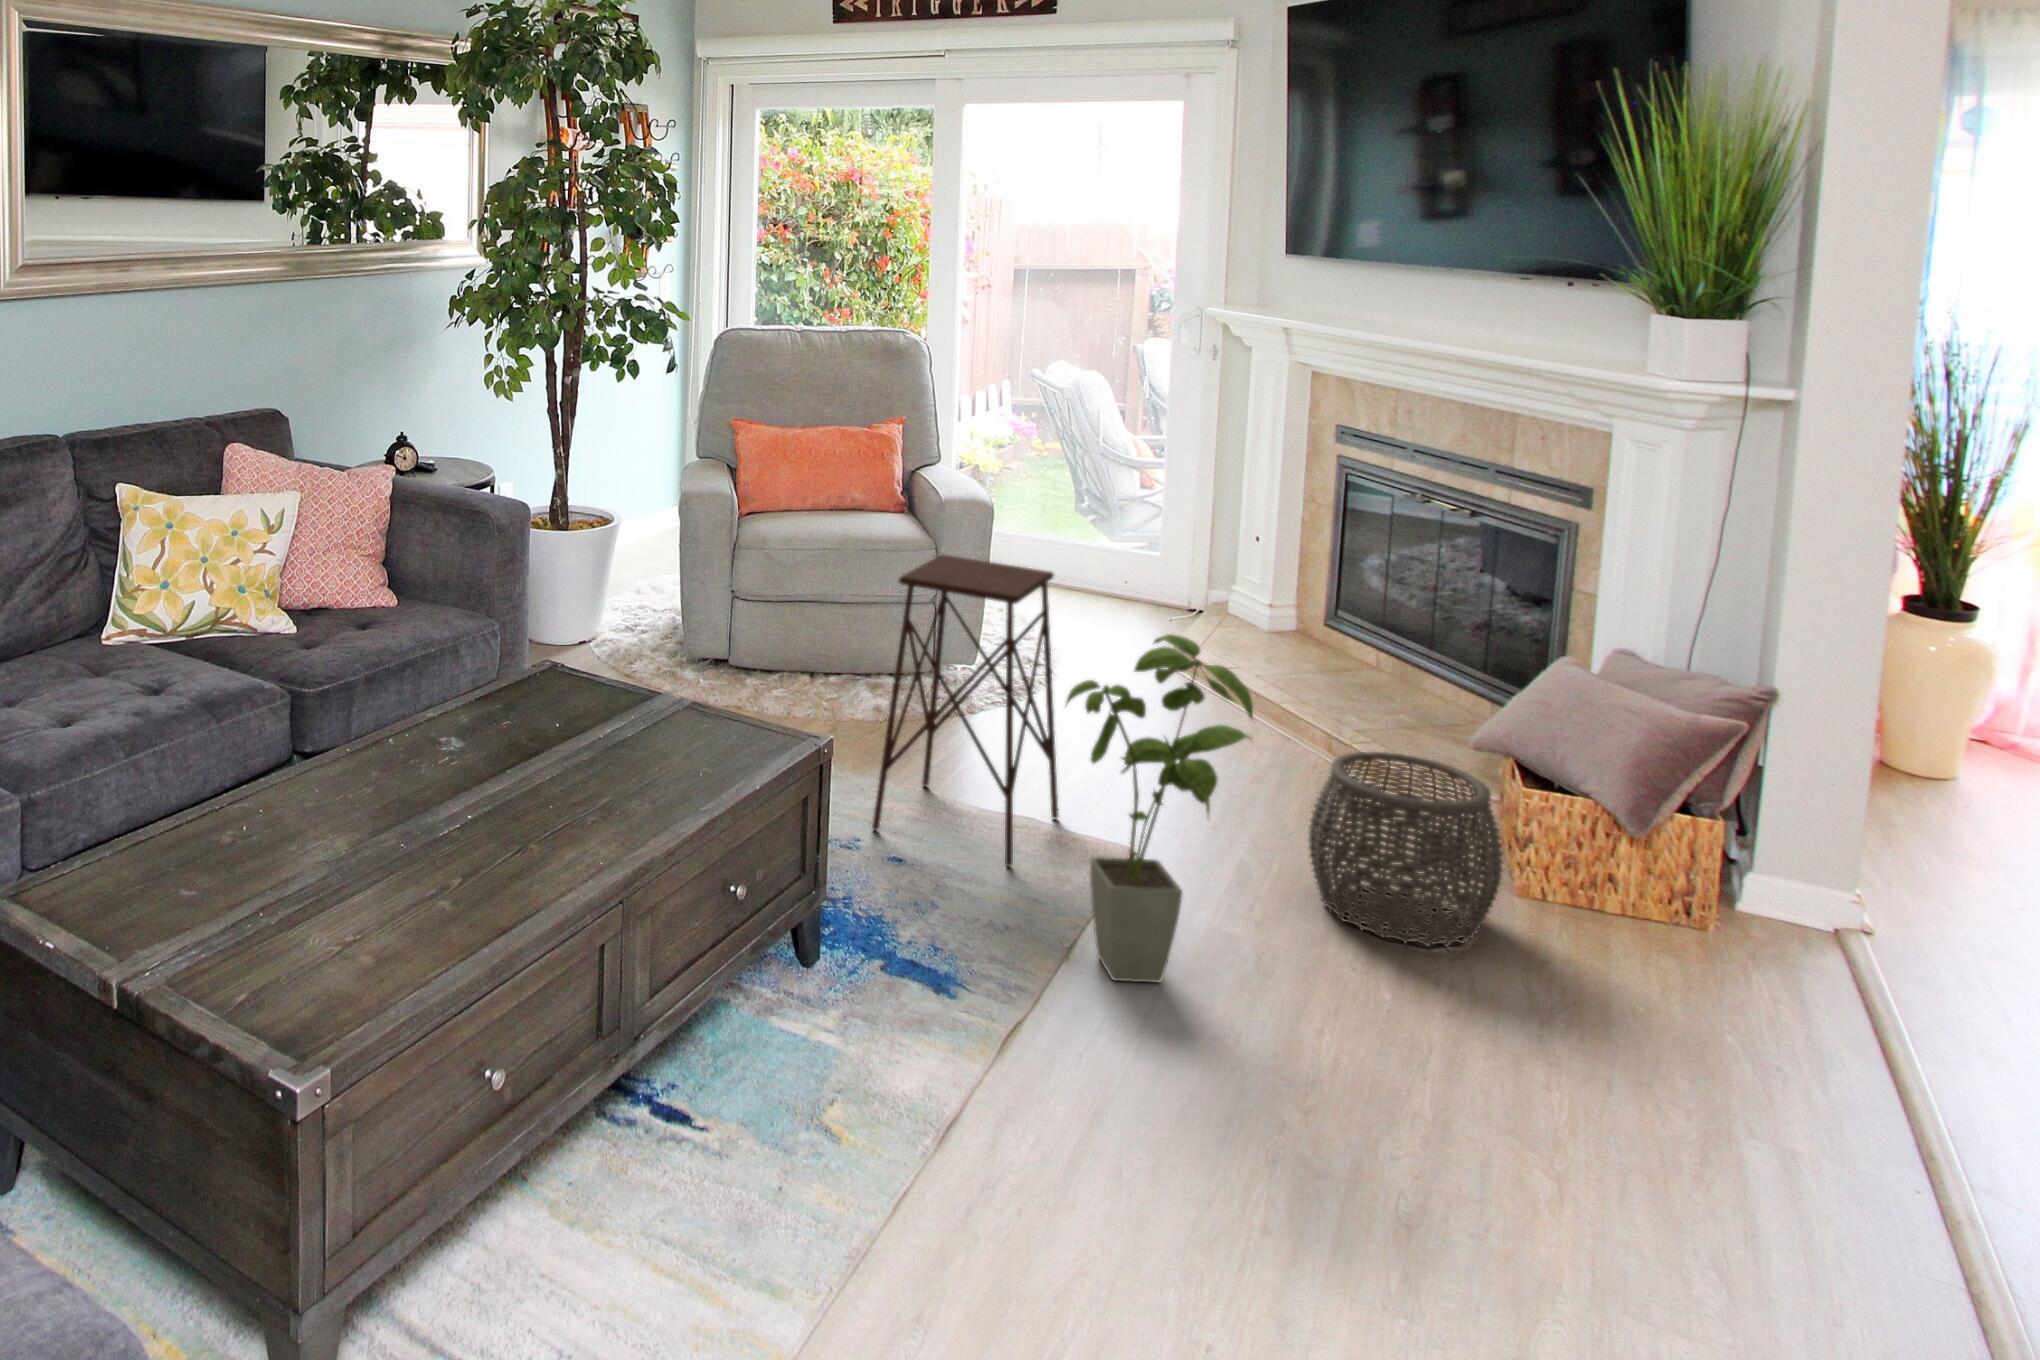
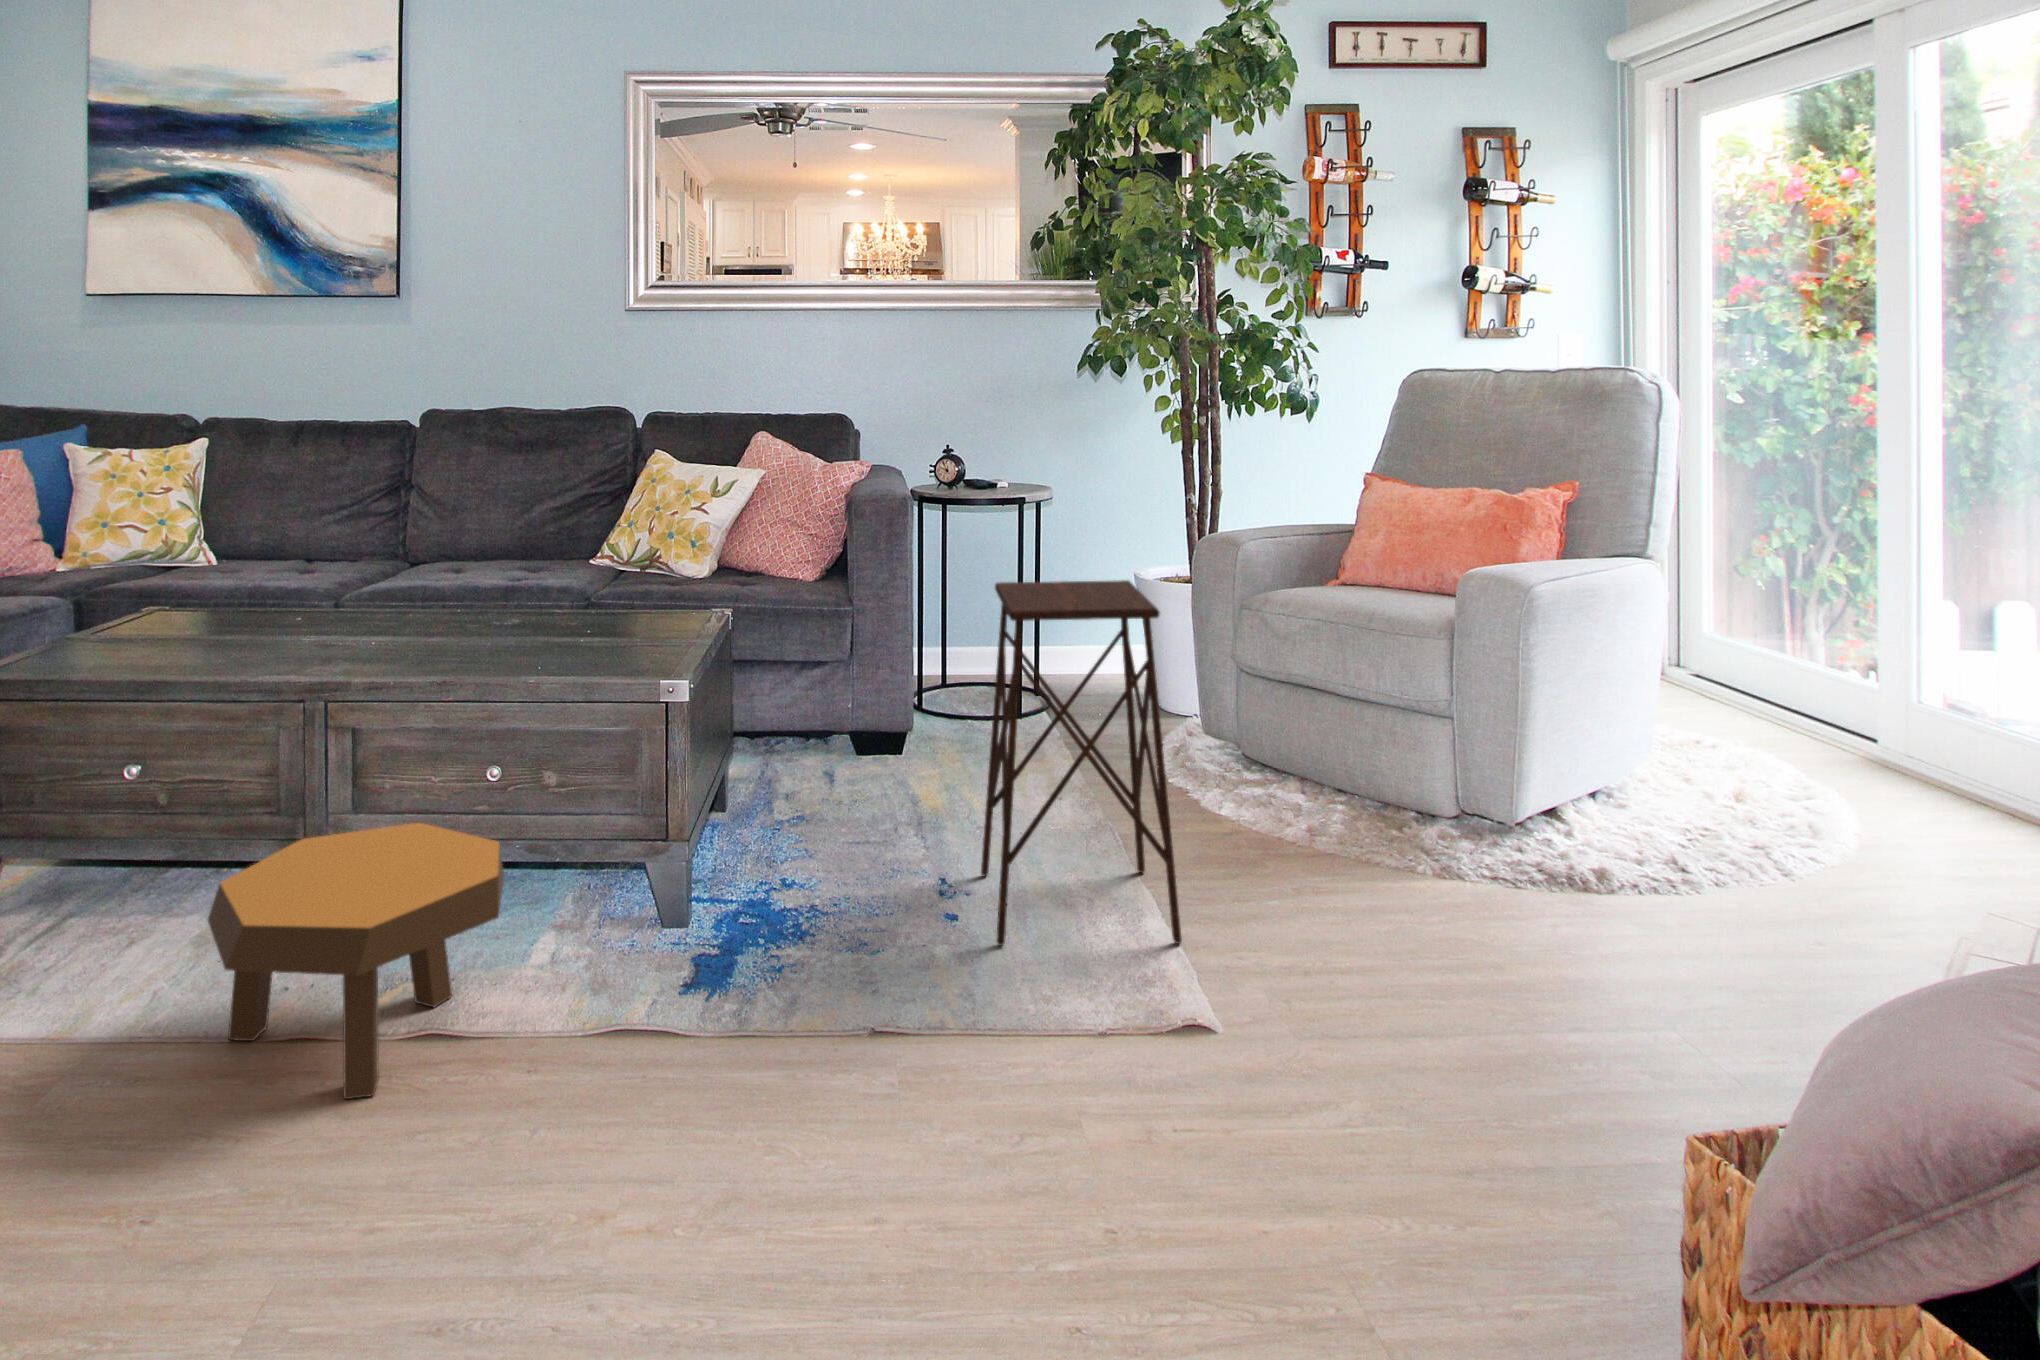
house plant: present [1066,634,1253,983] -> none [731,625,954,1063]
woven basket: present [1308,752,1504,946] -> none [1122,919,1406,1261]
footstool: none [829,926,1138,1239] -> present [207,823,504,1099]

